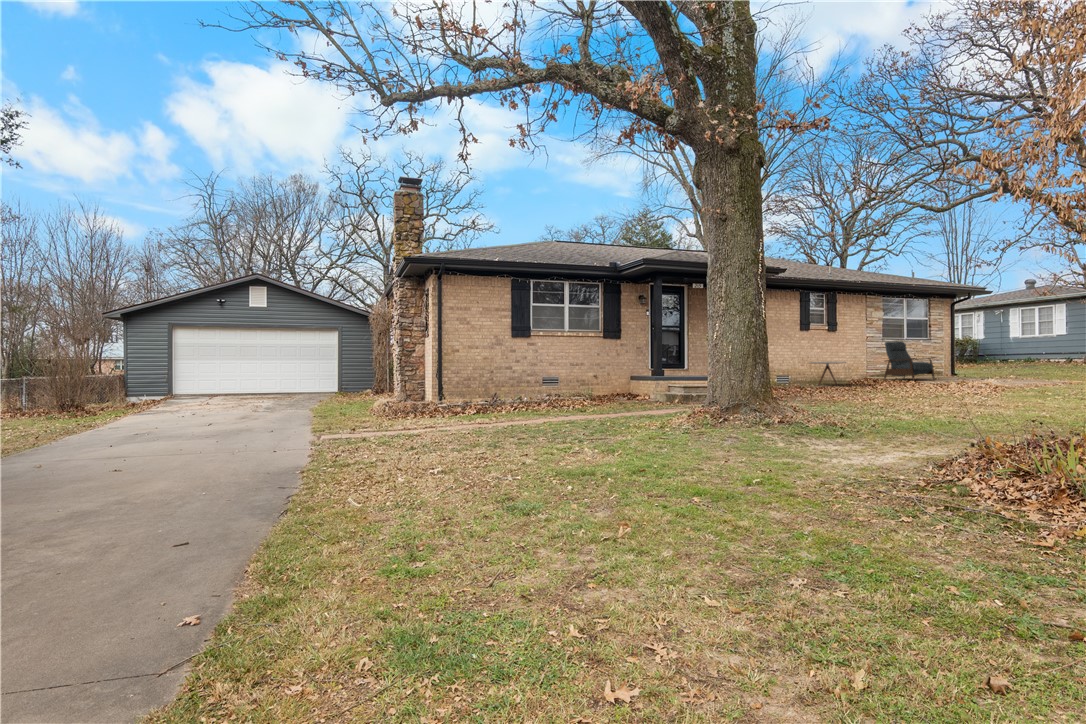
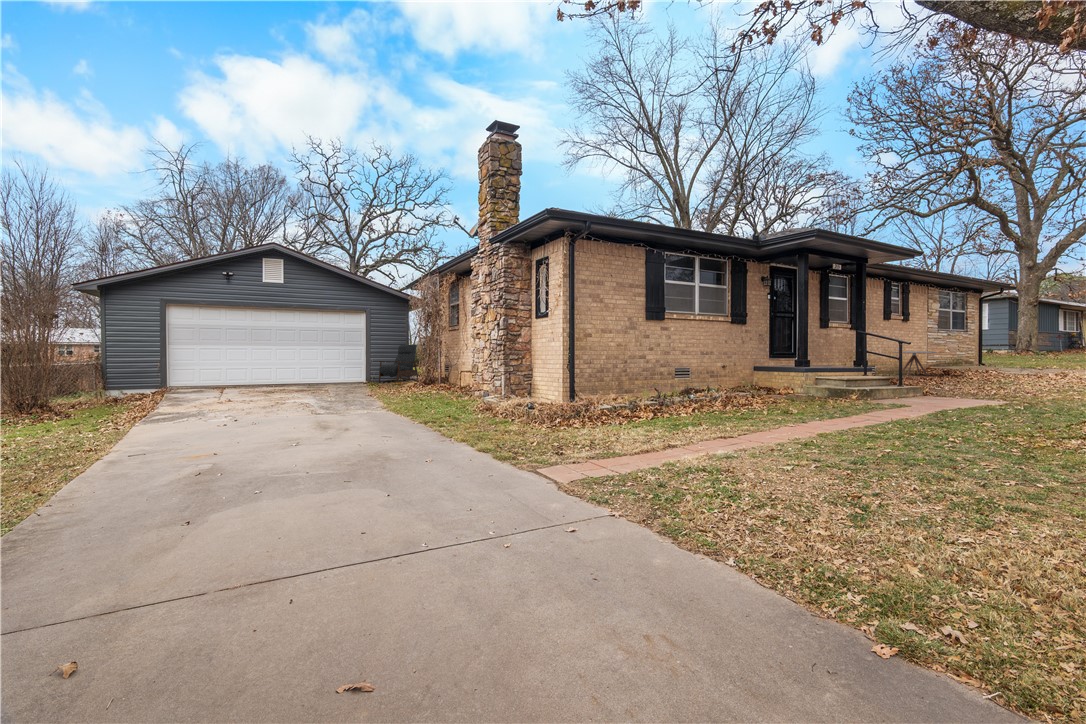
chair: present [884,341,935,381] -> present [377,345,418,382]

